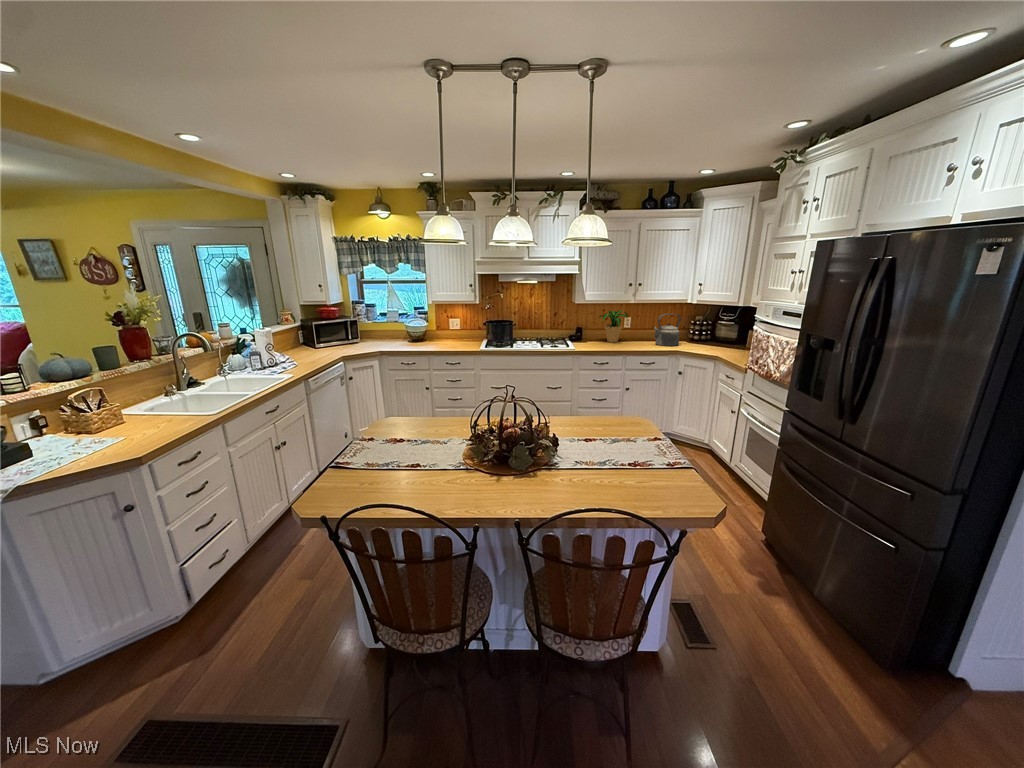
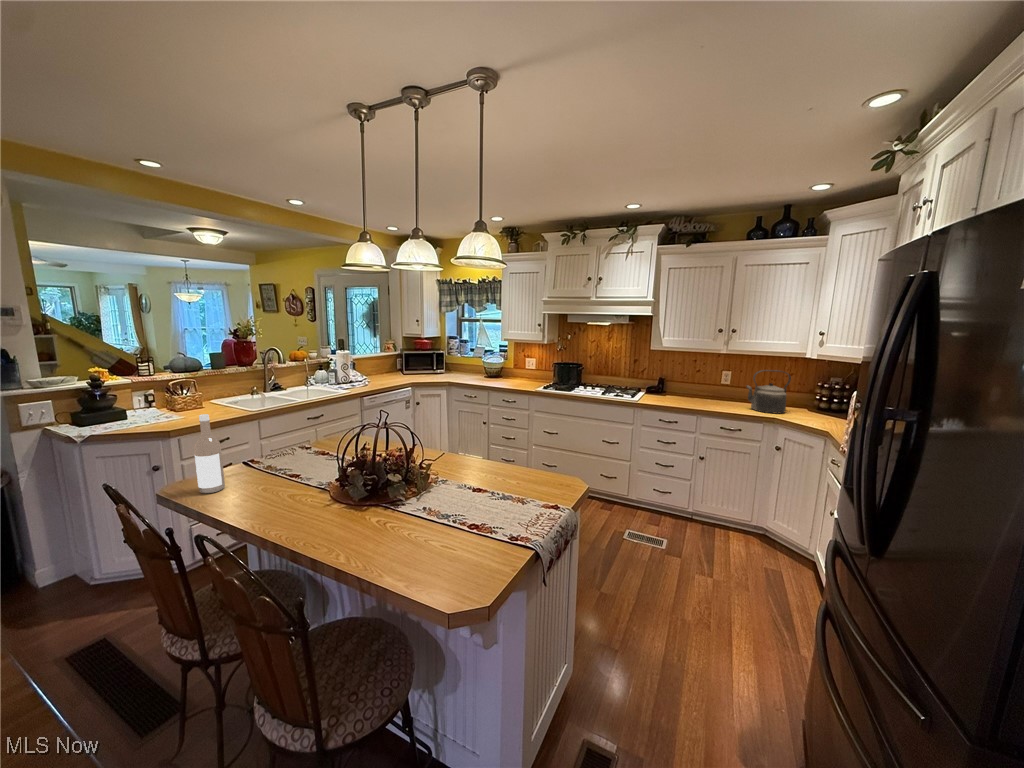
potted plant: present [599,311,628,342] -> none [679,361,720,400]
wine bottle: none [341,410,371,494] -> present [194,414,225,493]

